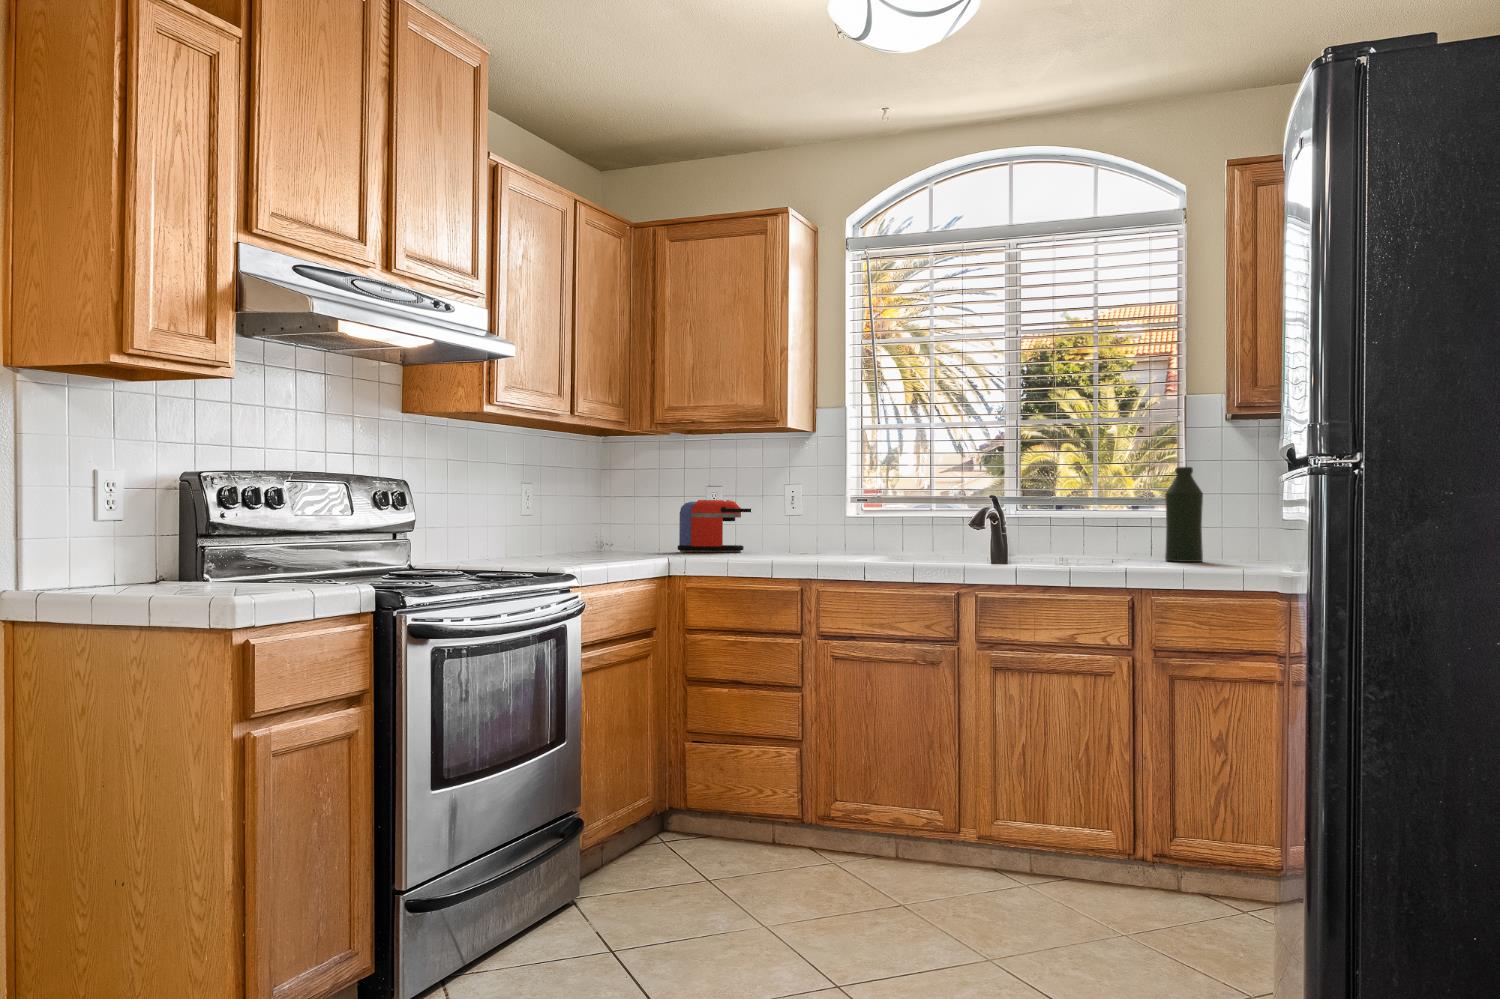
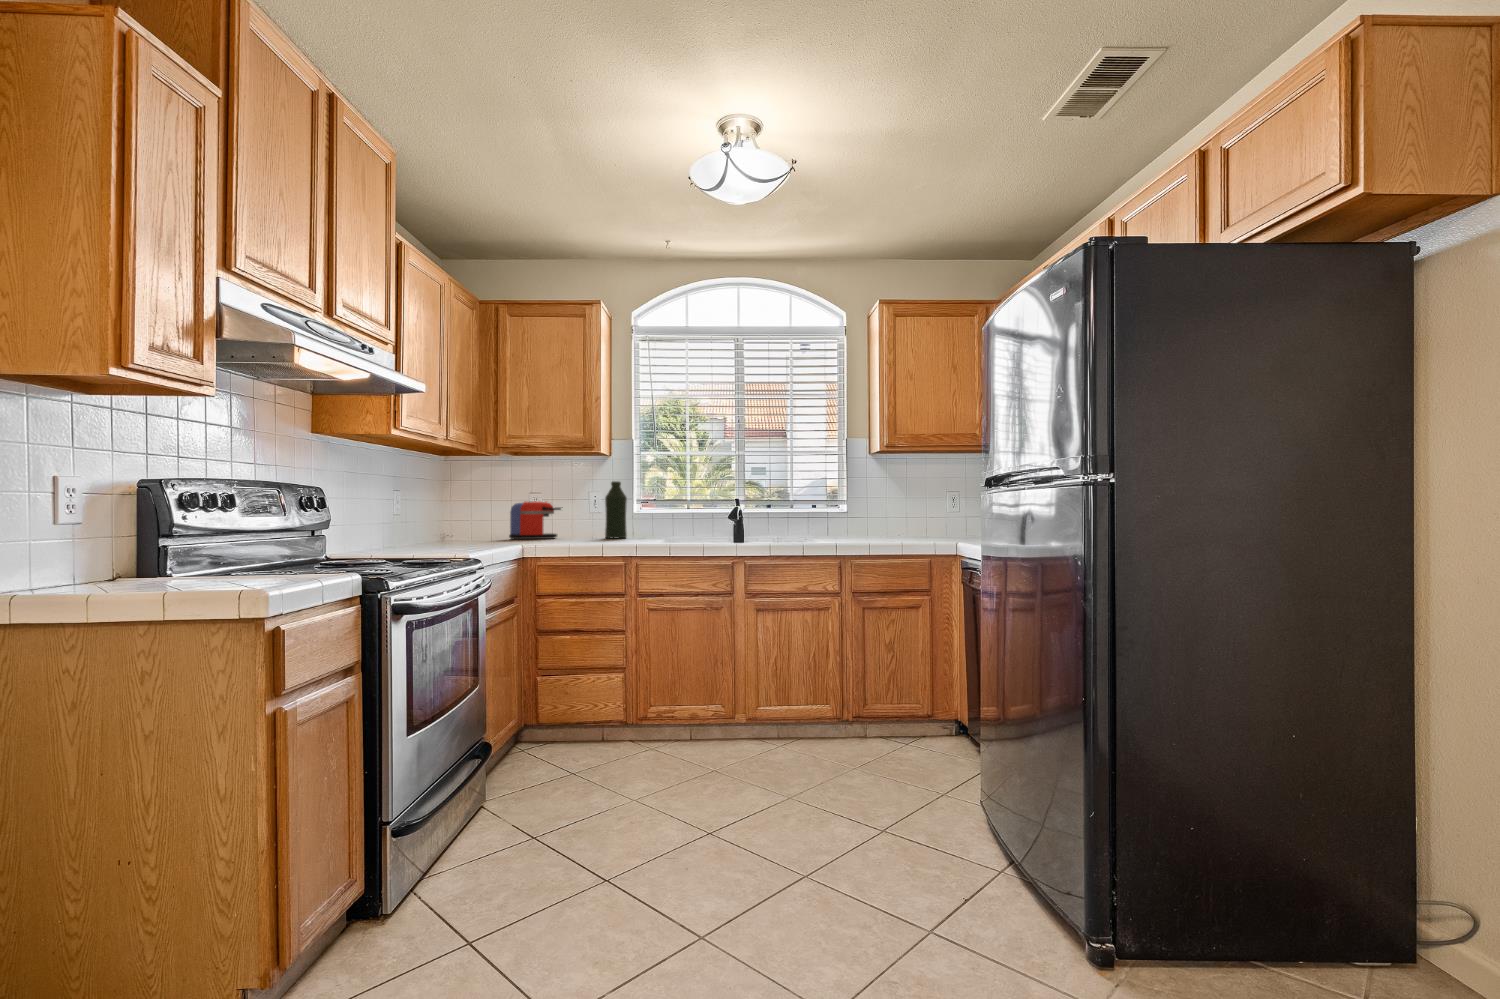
bottle: present [1165,467,1203,562] -> present [605,481,627,538]

